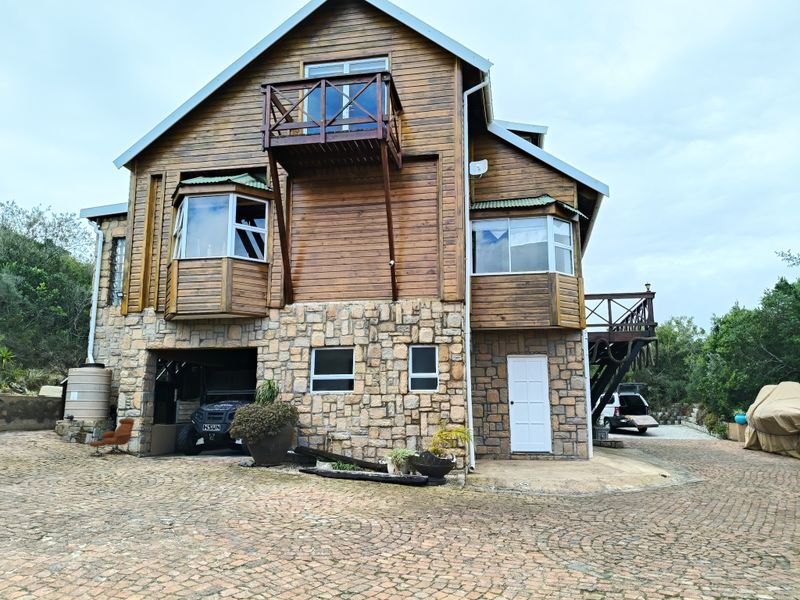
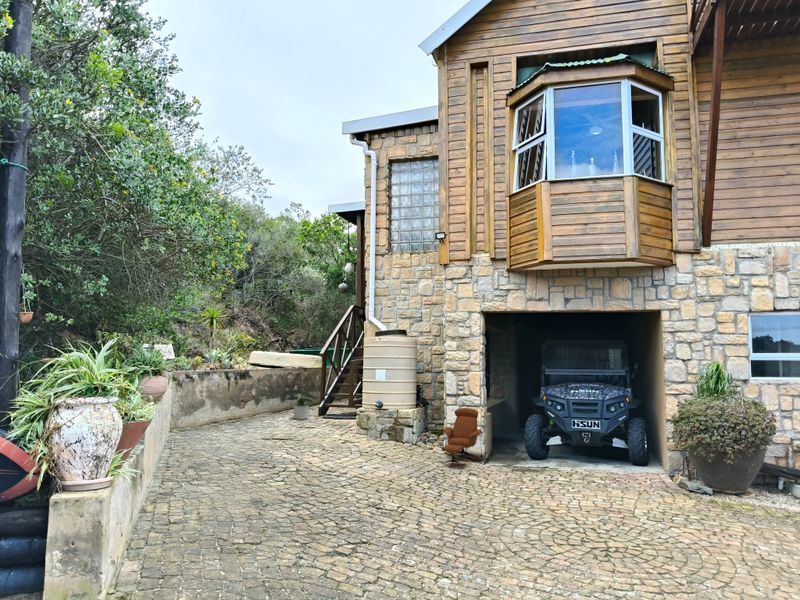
potted plant: none [11,408,44,431] -> present [285,390,317,420]

